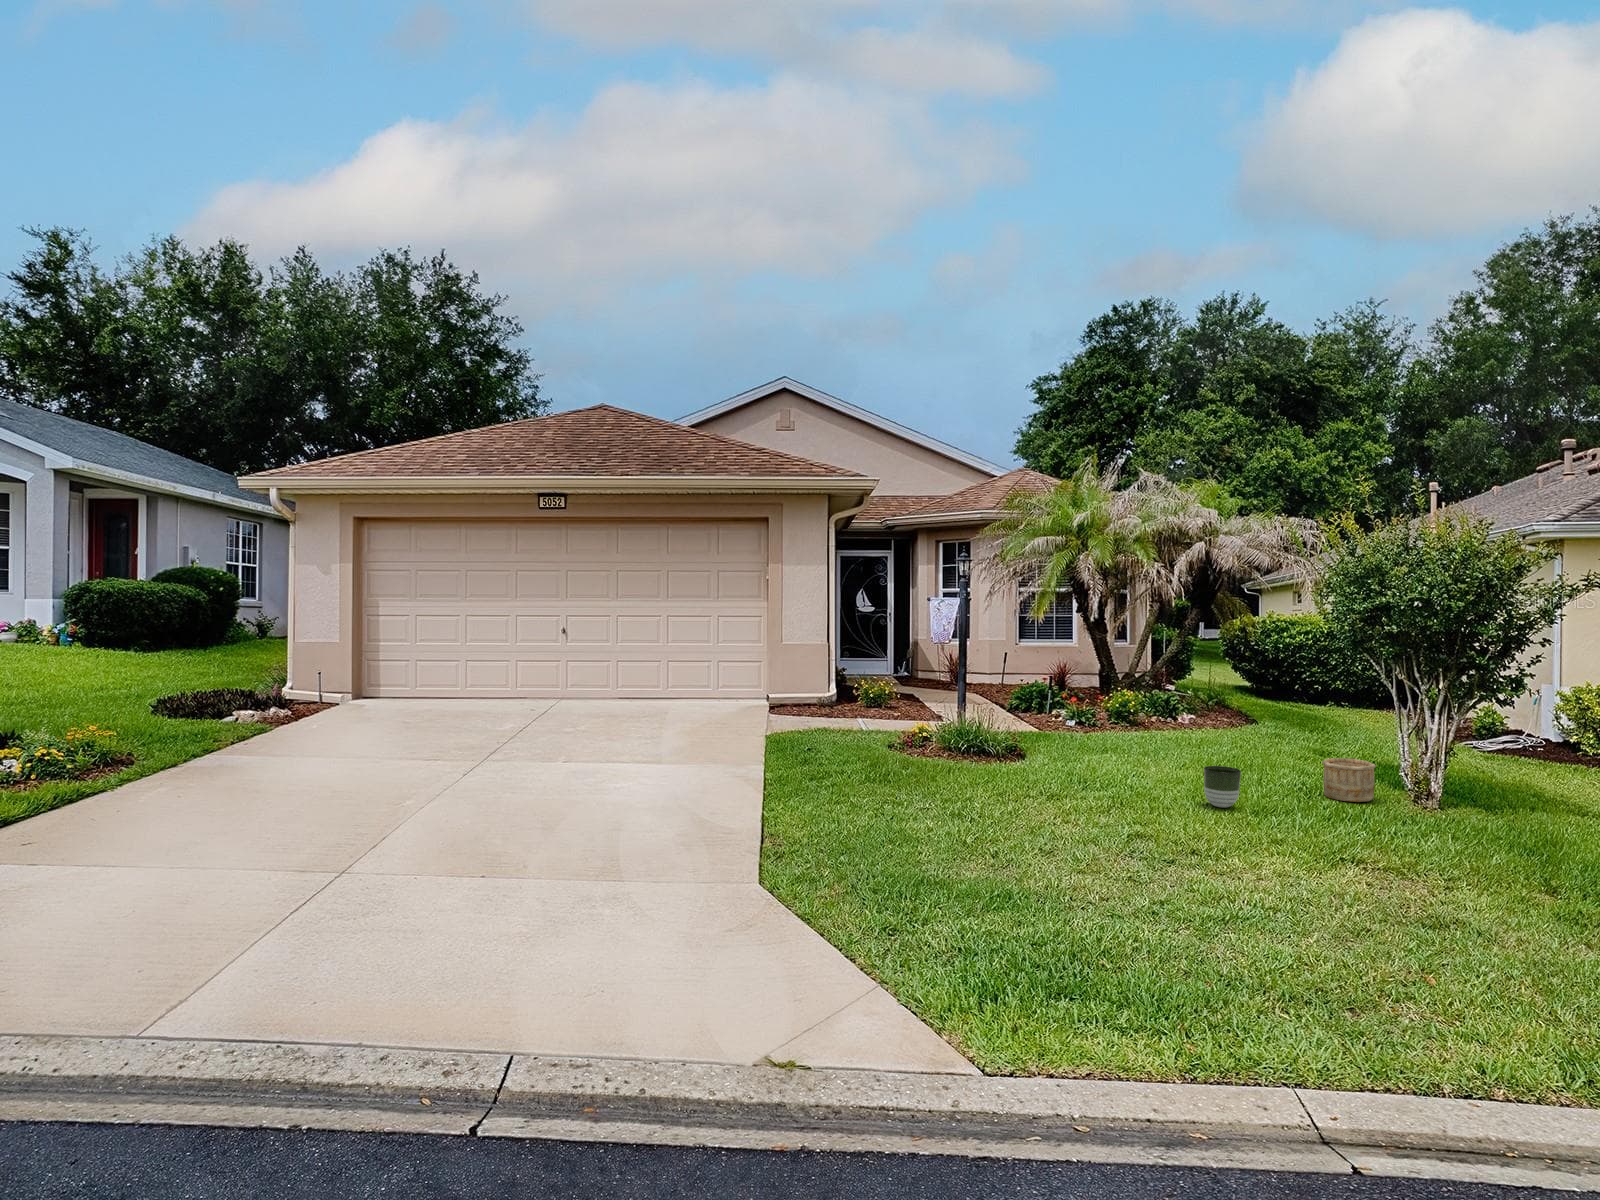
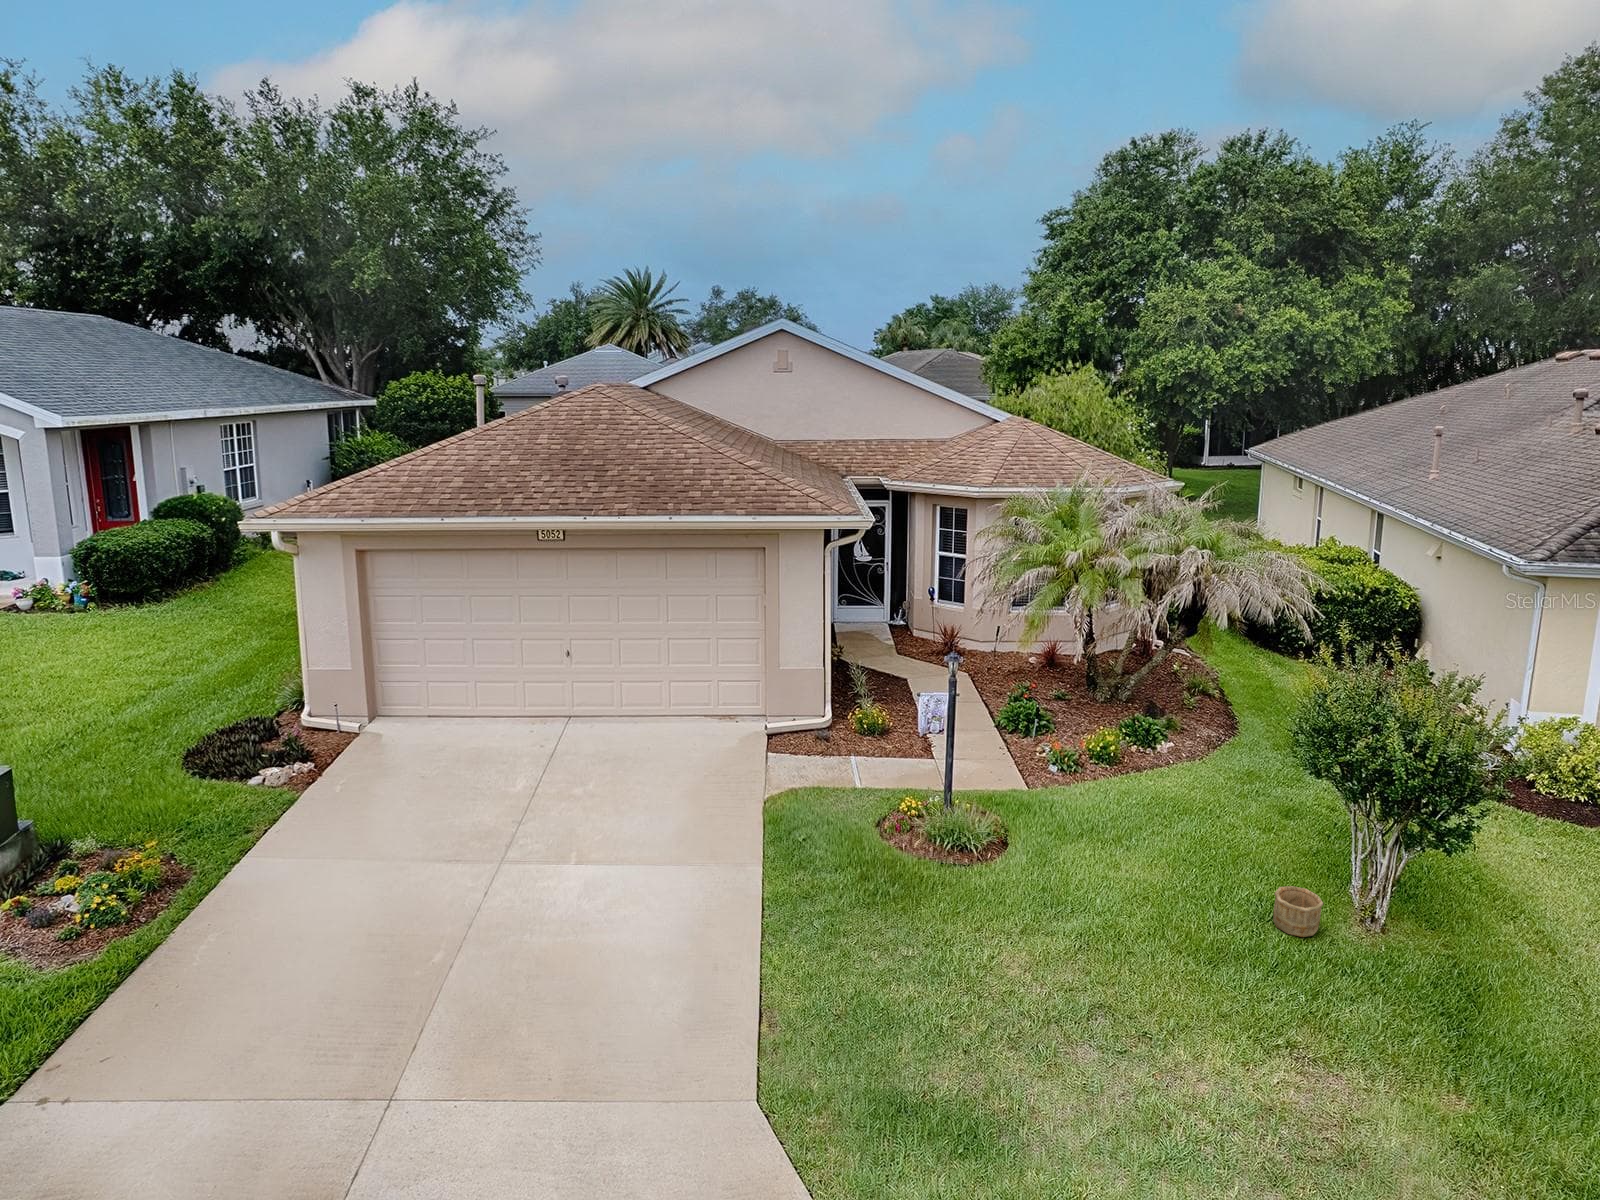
planter: present [1204,766,1241,808] -> none [1161,909,1196,951]

